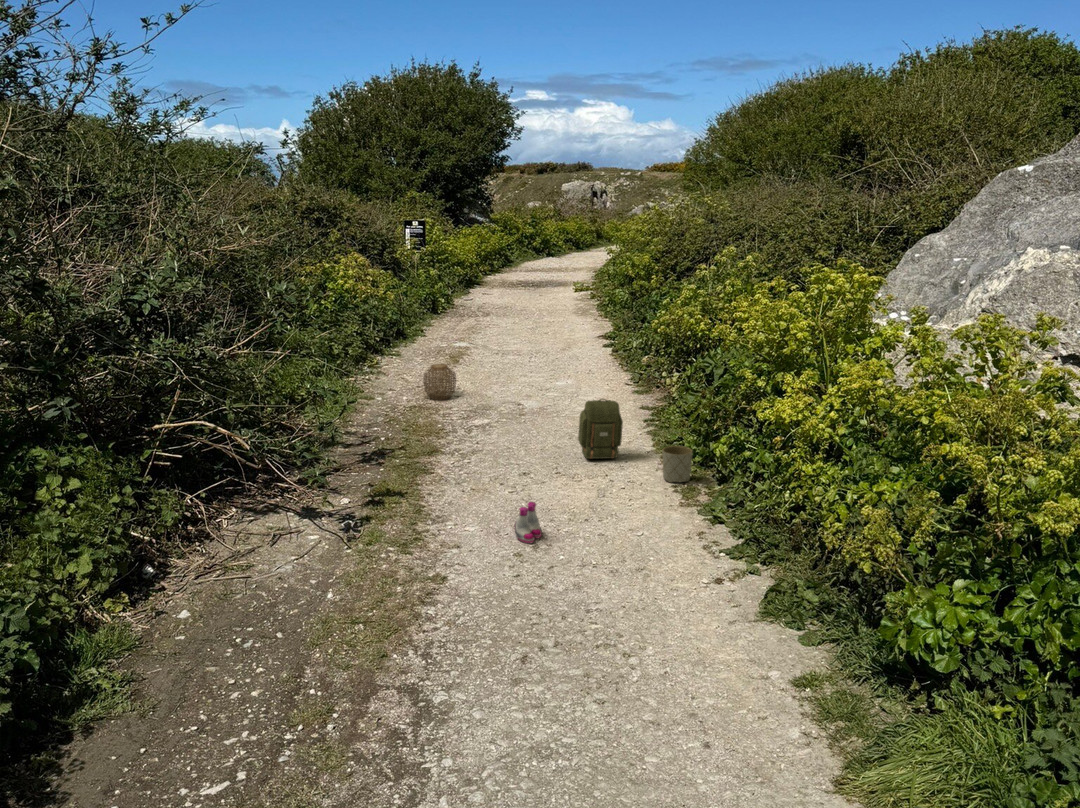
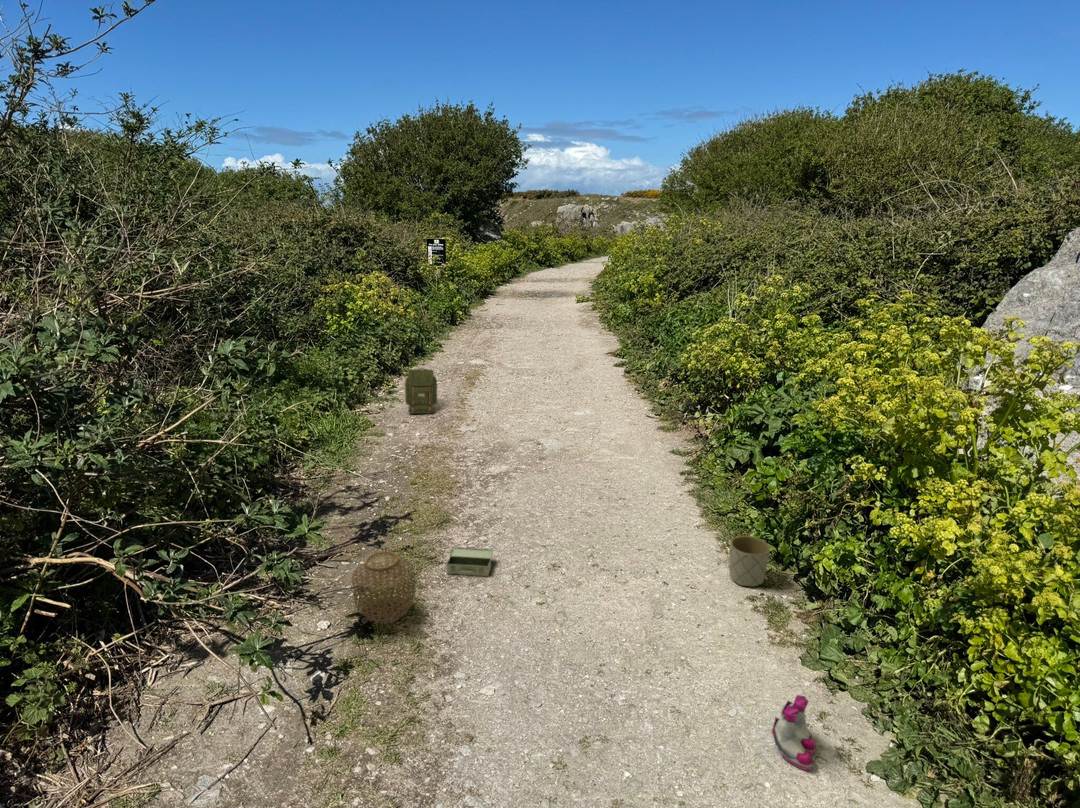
woven basket: present [424,364,456,400] -> present [352,551,415,624]
backpack: present [578,399,623,459] -> present [405,368,437,414]
toolbox: none [437,461,475,479] -> present [446,548,493,576]
boots: present [514,502,542,543] -> present [772,695,816,770]

